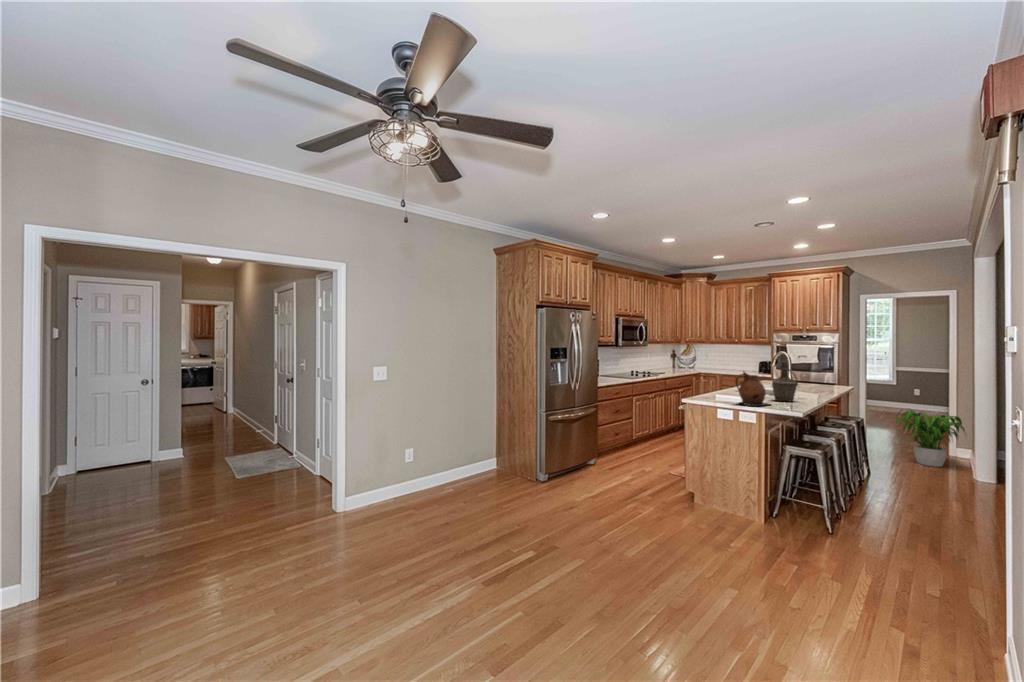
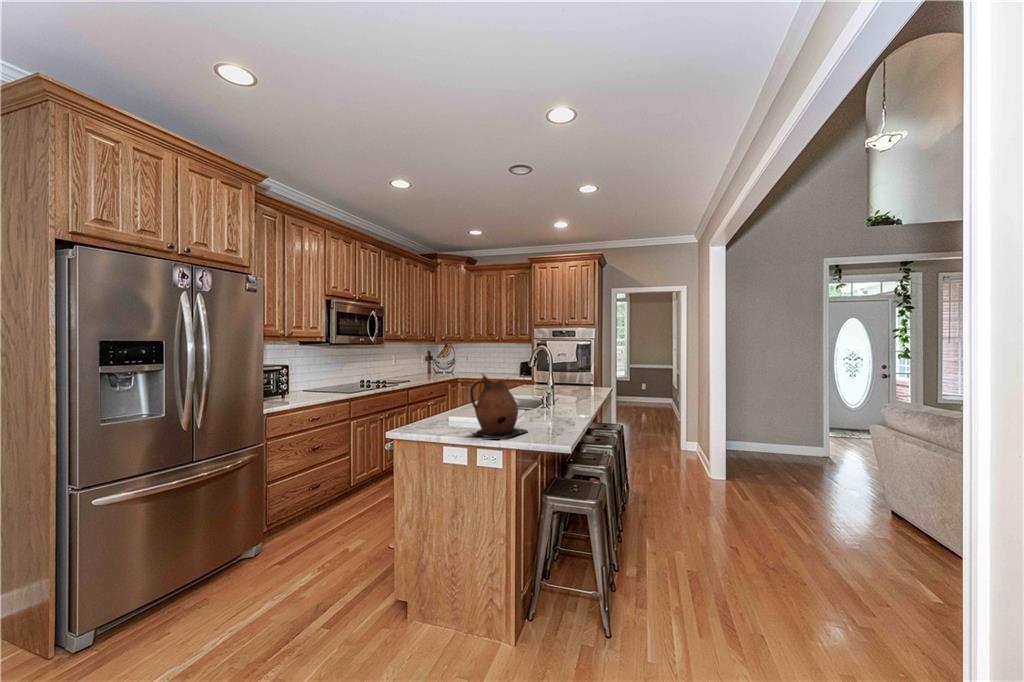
bottle: present [772,361,798,401] -> none [529,356,564,420]
potted plant: present [896,408,965,467] -> none [646,406,708,468]

